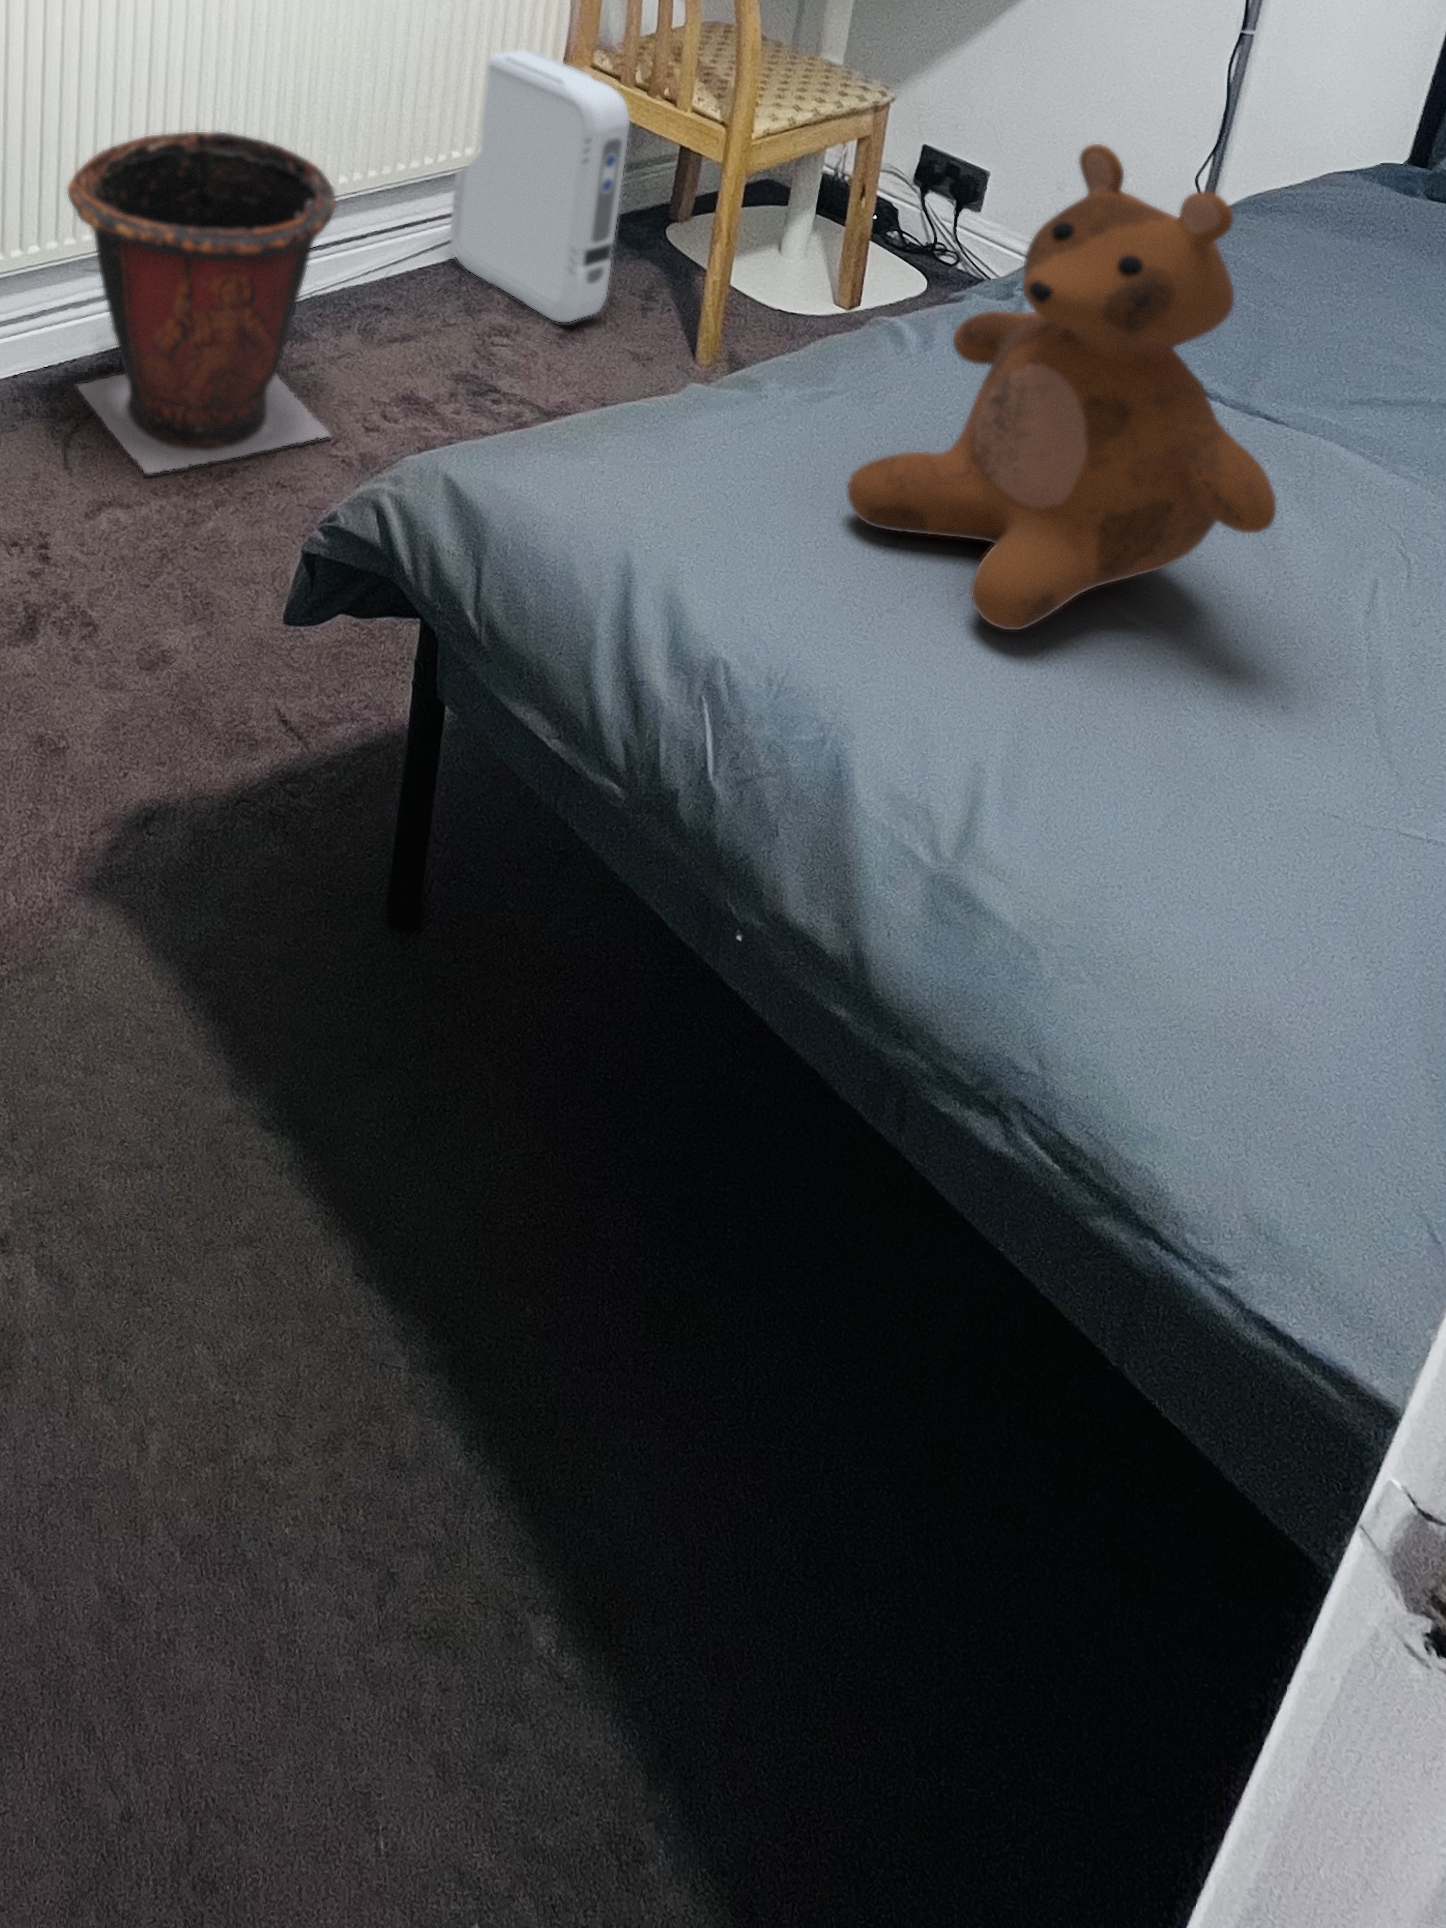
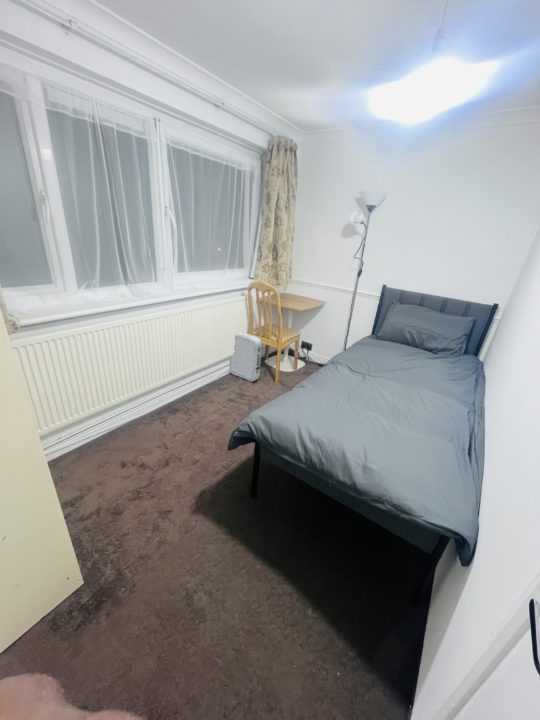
waste bin: present [67,132,336,473] -> none [158,354,218,426]
teddy bear: present [847,144,1276,630] -> none [328,339,392,422]

